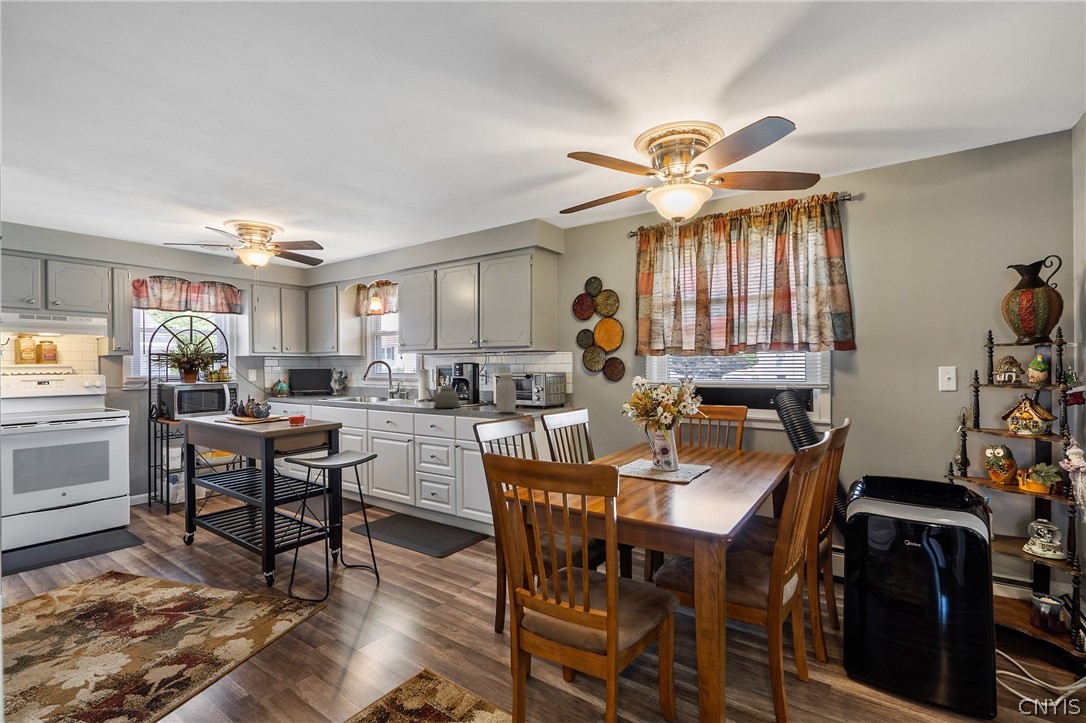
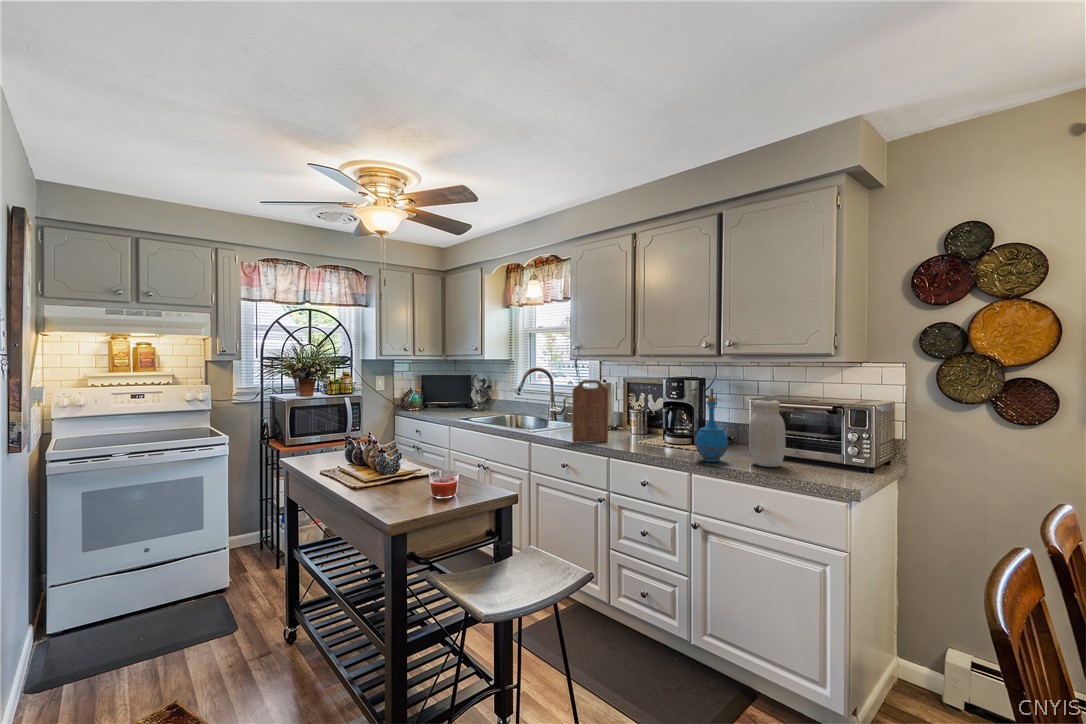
cutting board: none [394,365,419,407] -> present [572,380,608,442]
bottle: none [466,373,485,412] -> present [695,398,728,462]
kettle: present [426,380,461,408] -> none [622,400,675,450]

